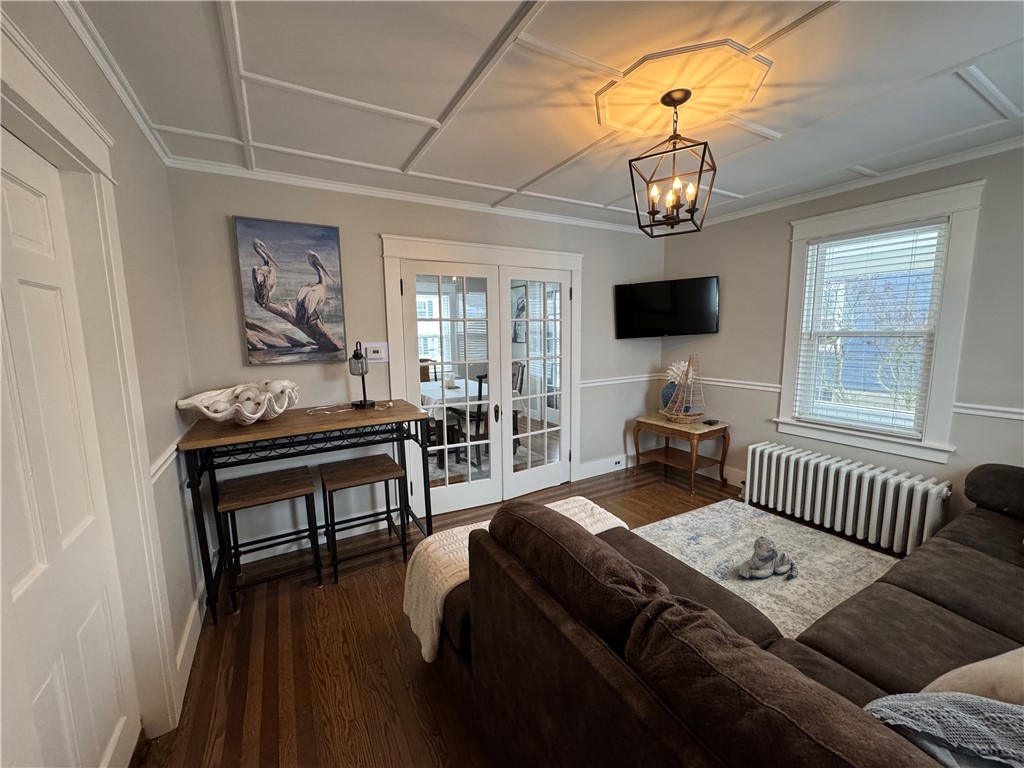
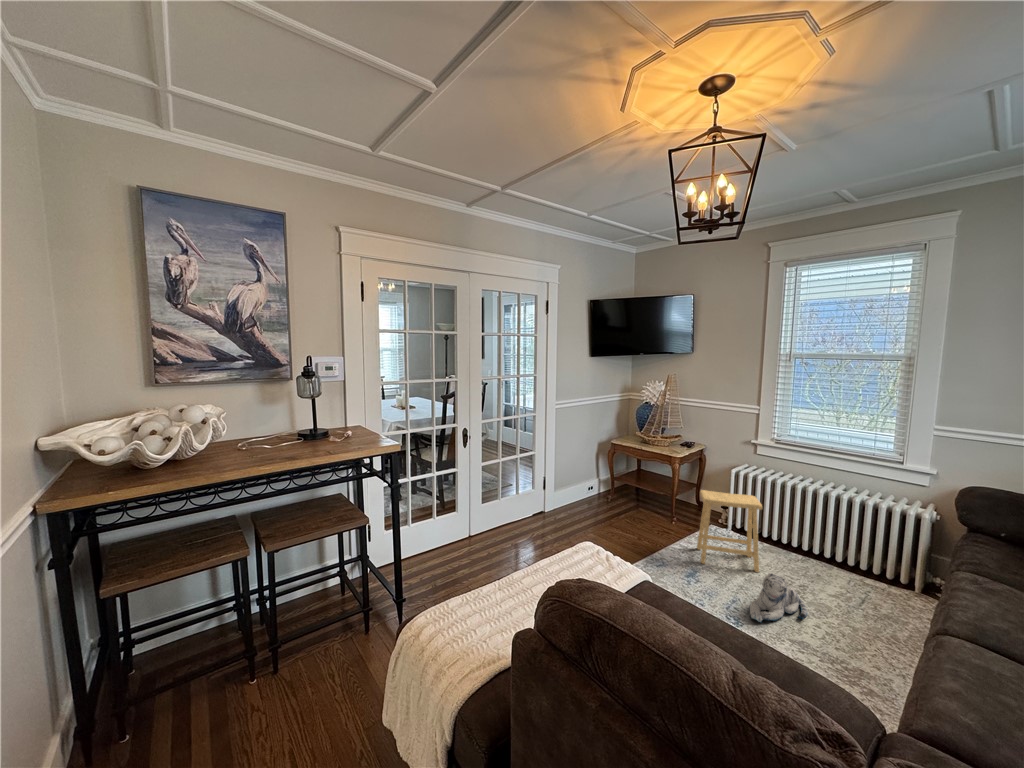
footstool: none [707,463,766,540] -> present [697,490,762,572]

